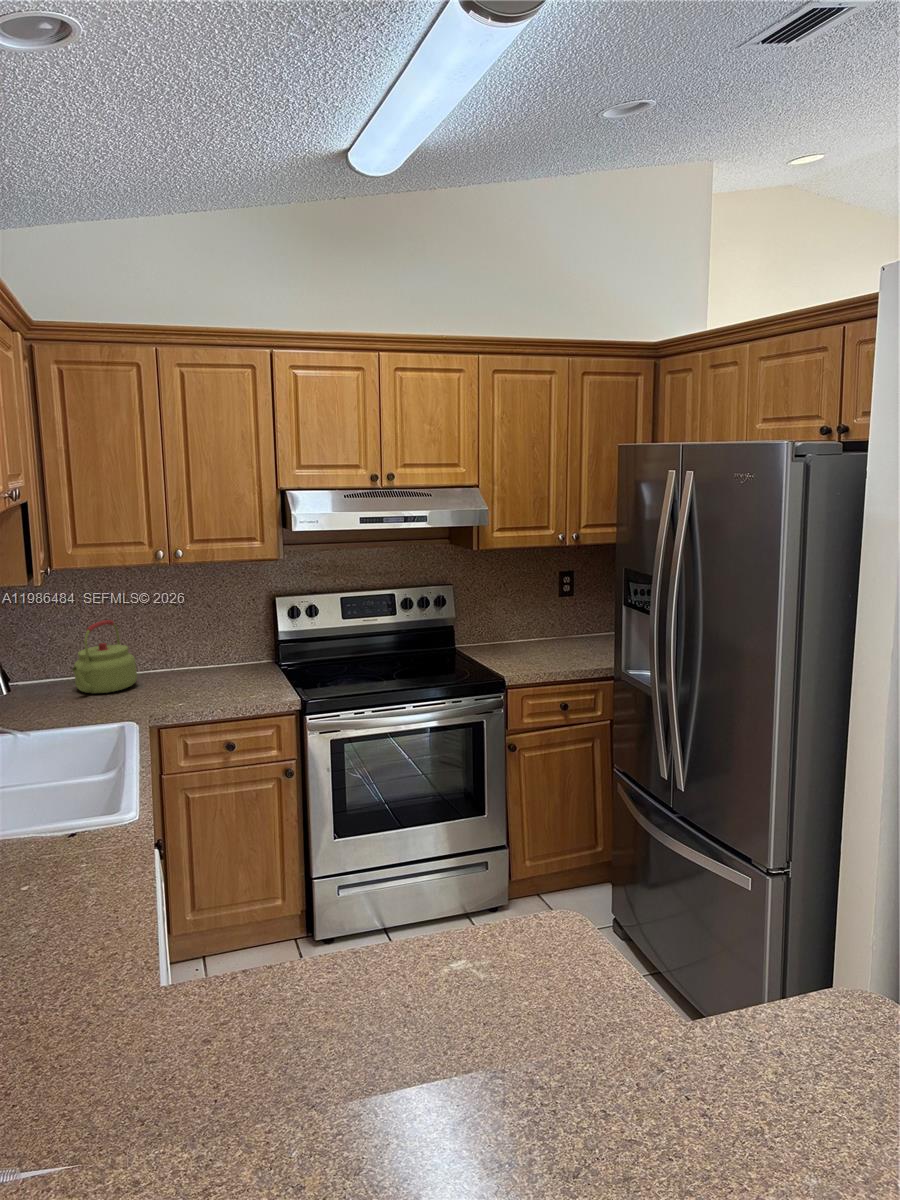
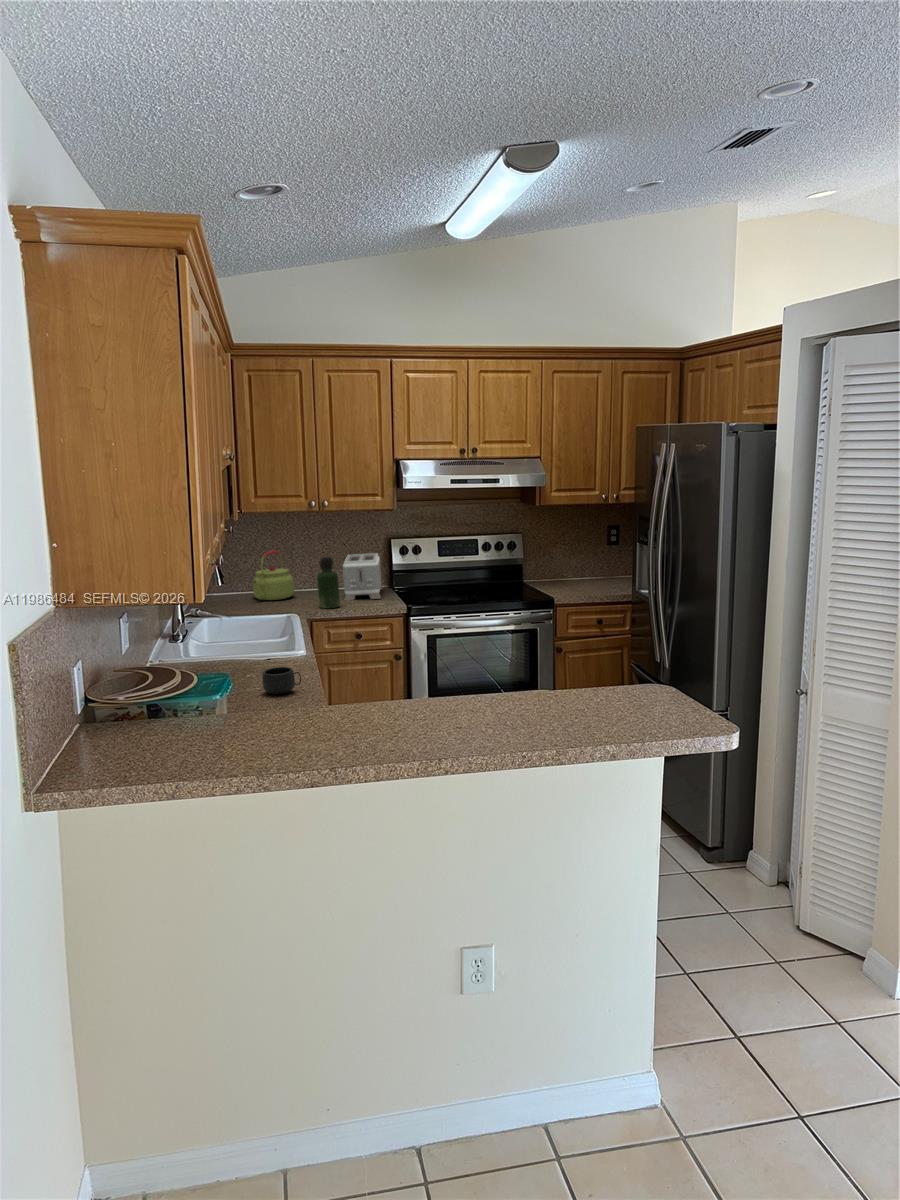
toaster: none [207,618,265,690] -> present [343,553,382,600]
bottle: none [167,632,203,707] -> present [317,557,340,609]
mug: none [35,892,112,952] -> present [262,667,301,695]

